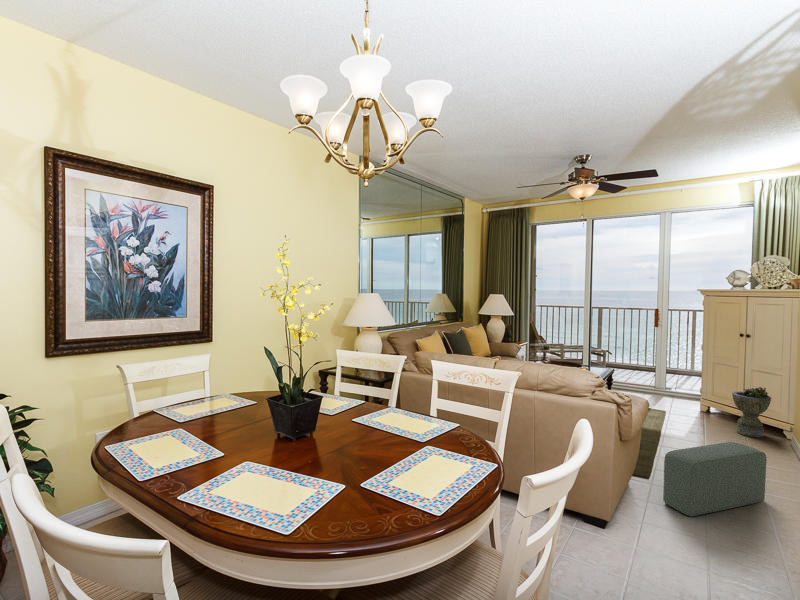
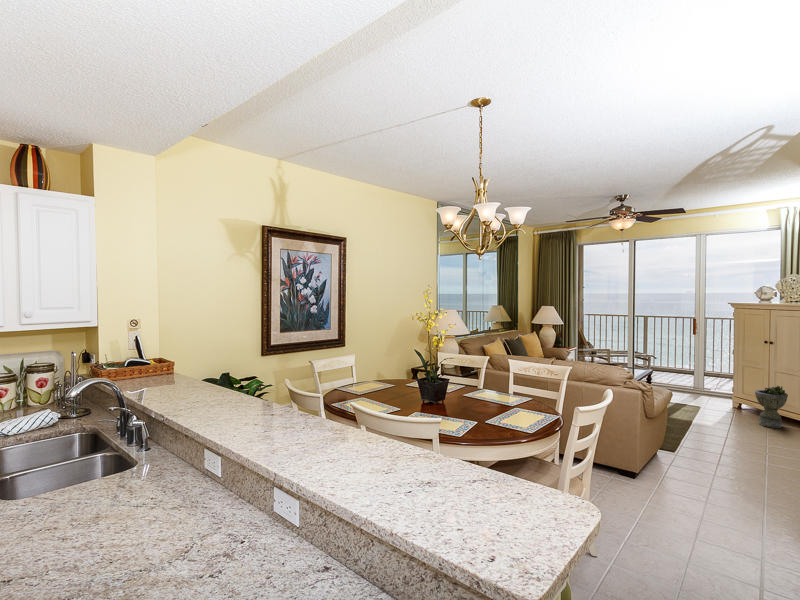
pouf: present [663,442,766,516] -> none [682,424,763,475]

